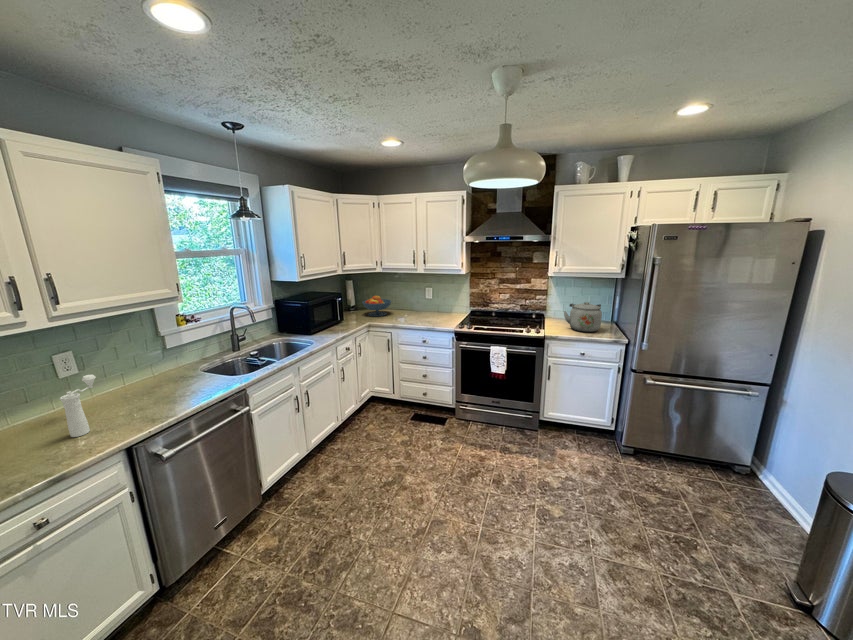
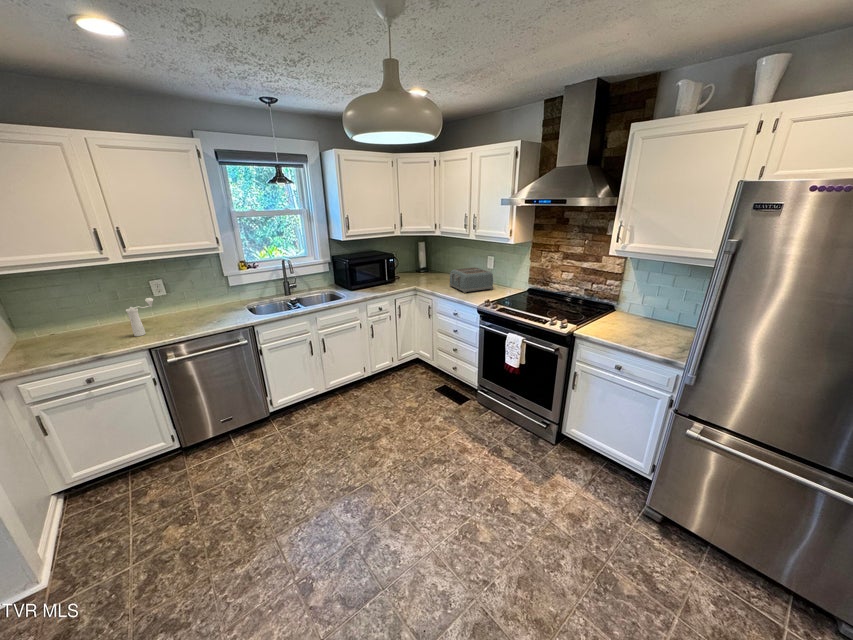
fruit bowl: present [362,296,391,316] -> none [419,259,448,282]
toaster: none [402,298,442,321] -> present [449,267,493,293]
kettle: present [564,302,602,332] -> none [620,297,682,341]

